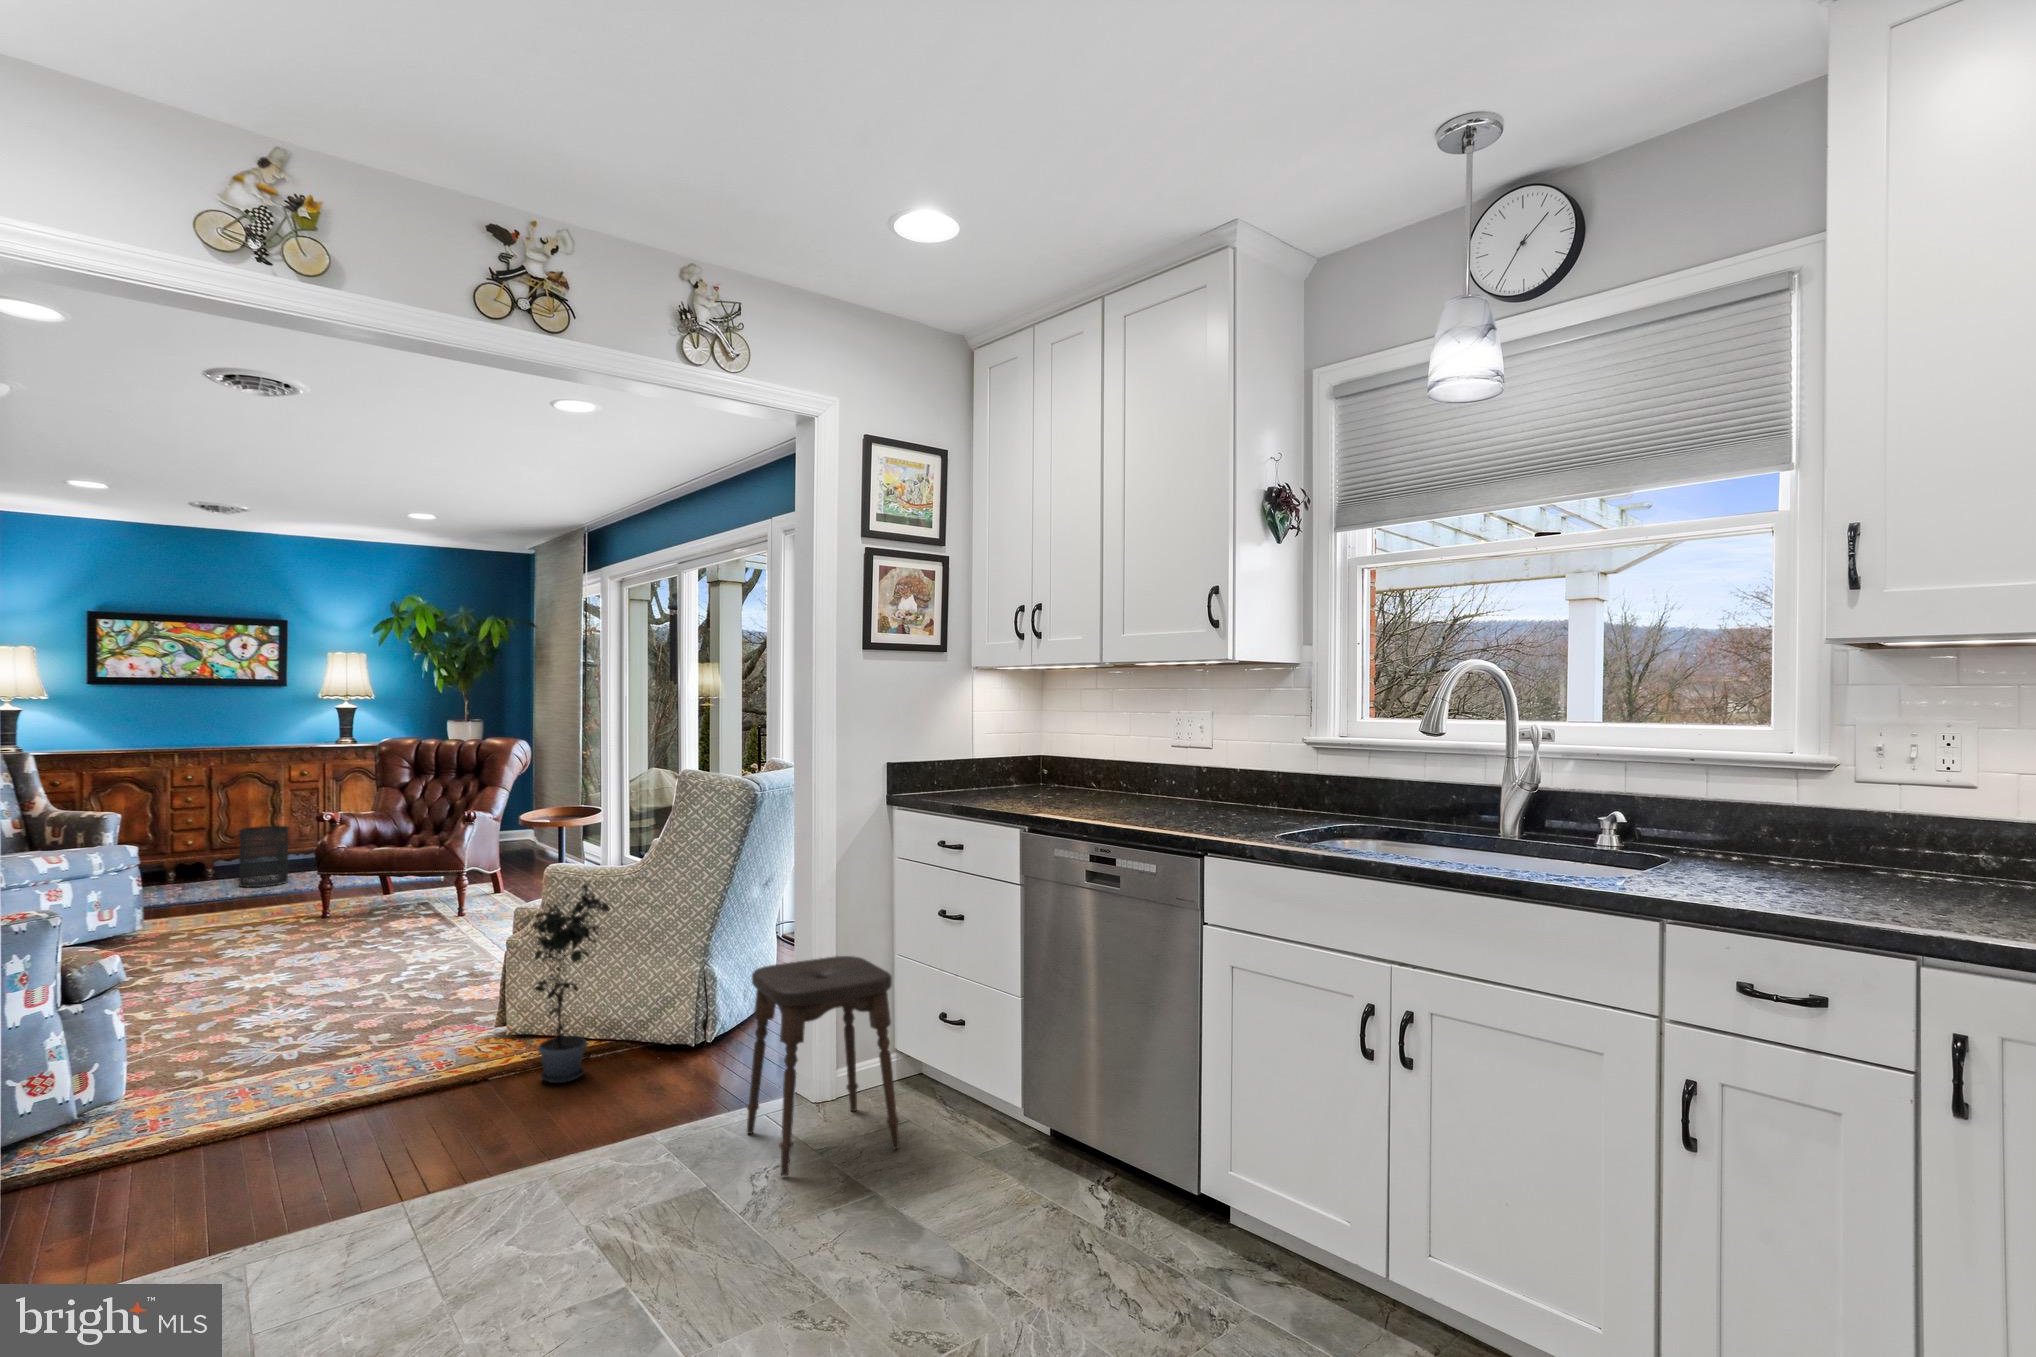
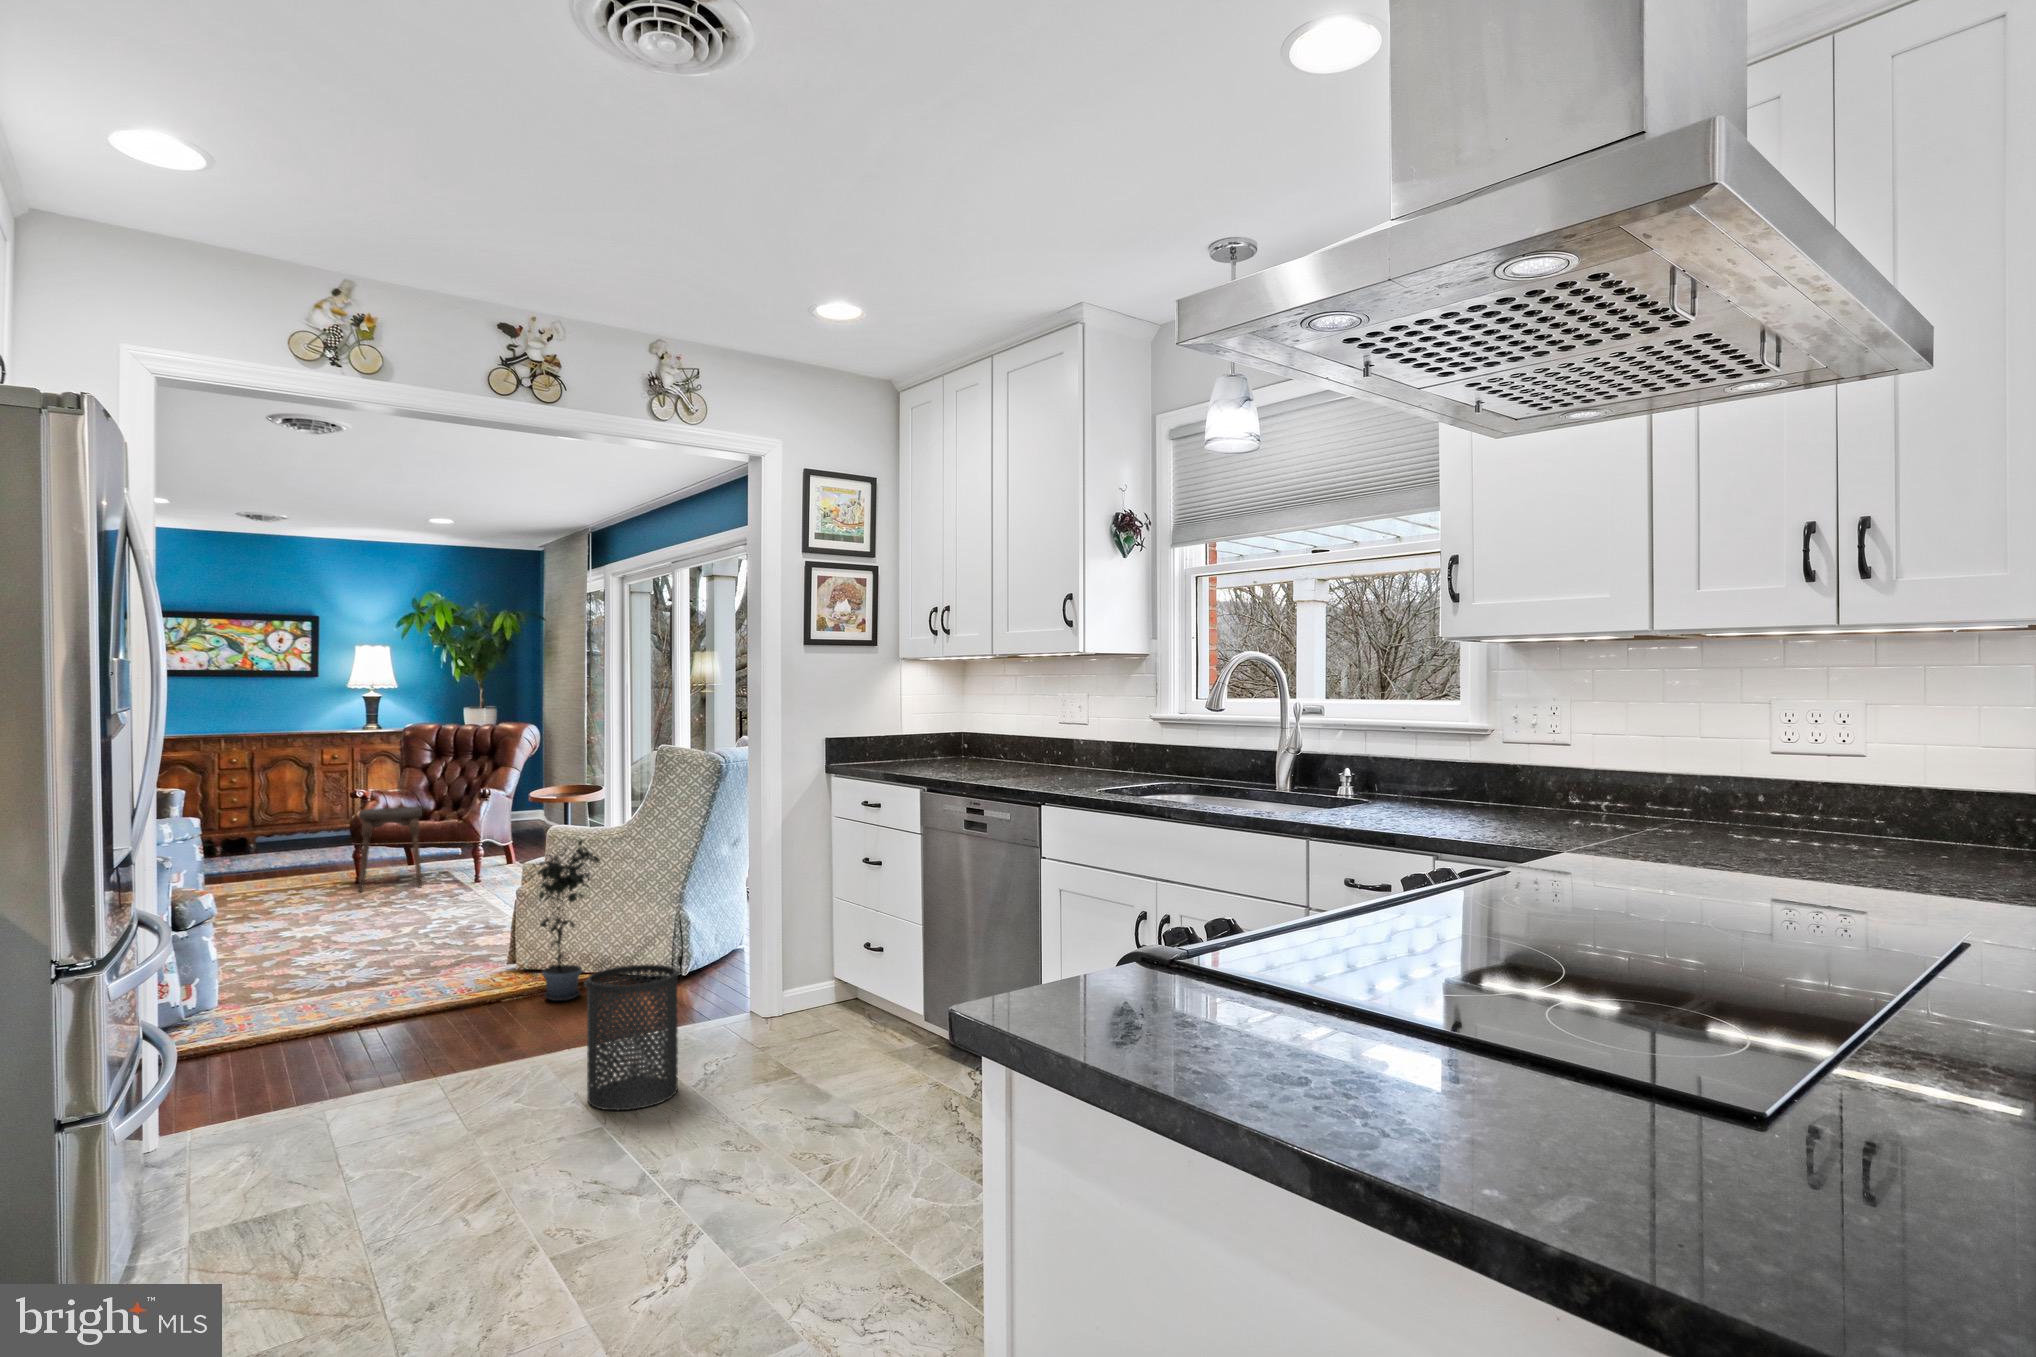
trash can: present [239,826,289,887] -> present [584,965,680,1110]
stool: present [747,956,899,1176] -> present [359,807,422,892]

